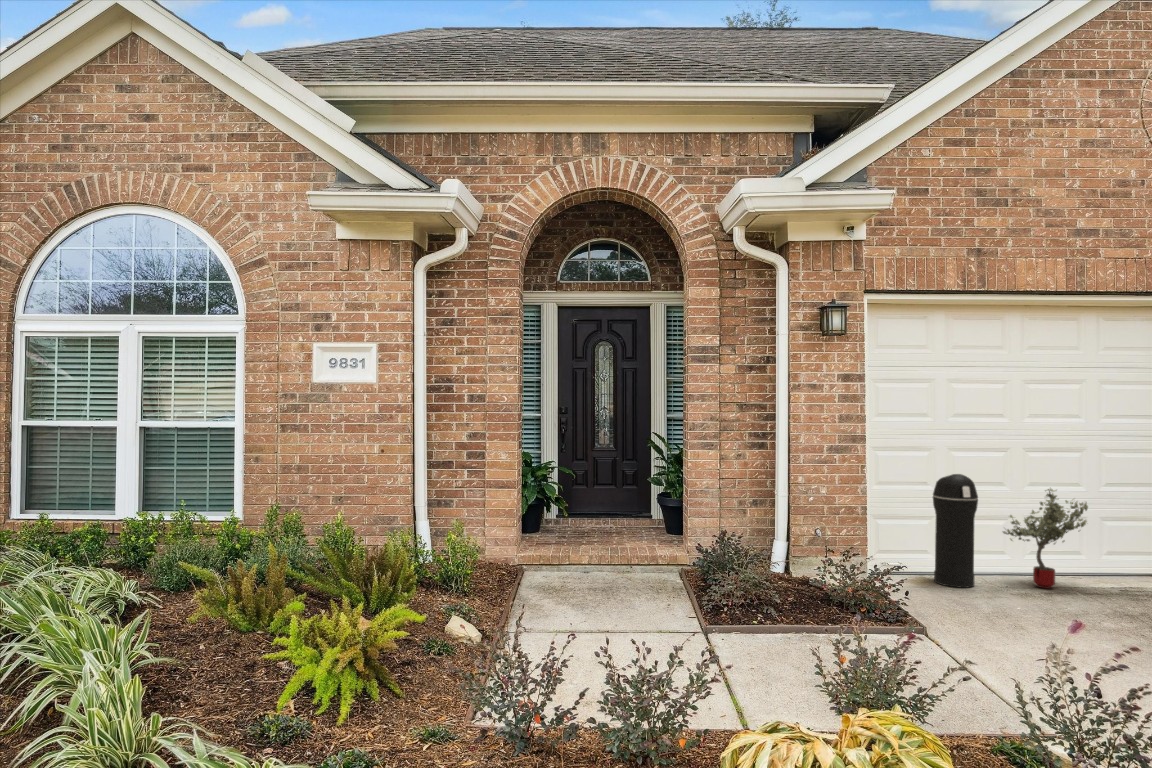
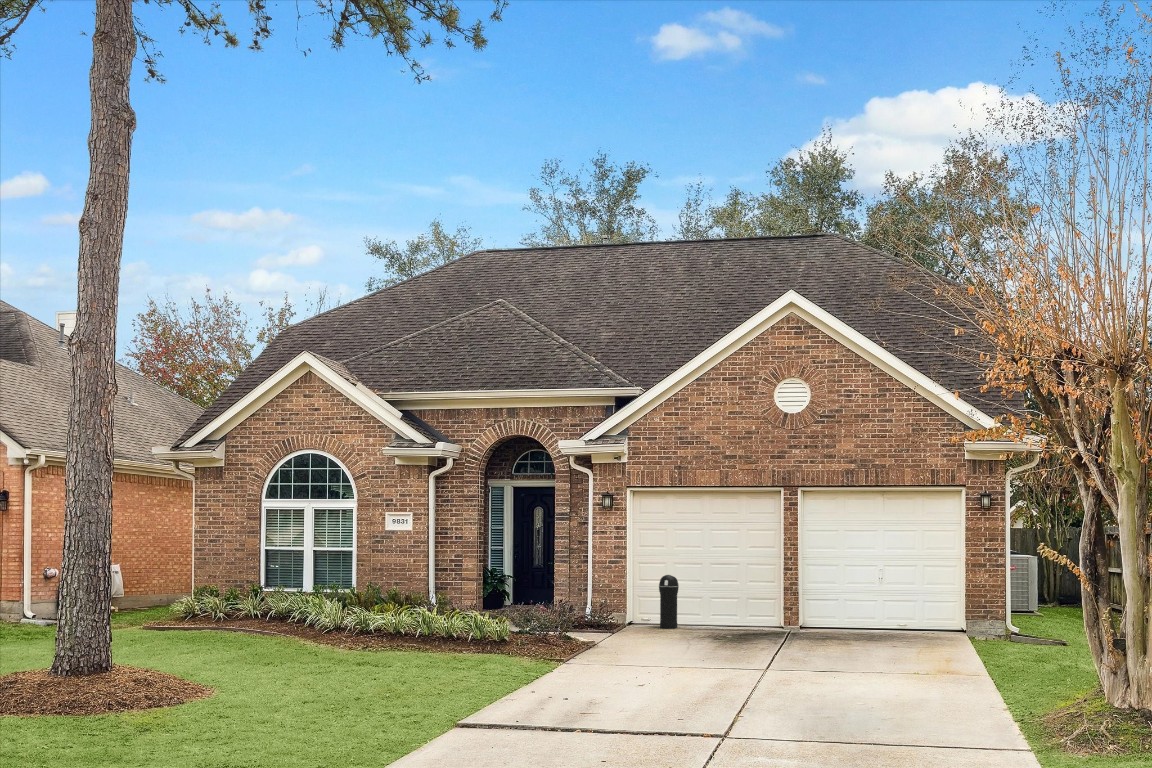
potted tree: present [1003,488,1088,589] -> none [688,582,726,630]

